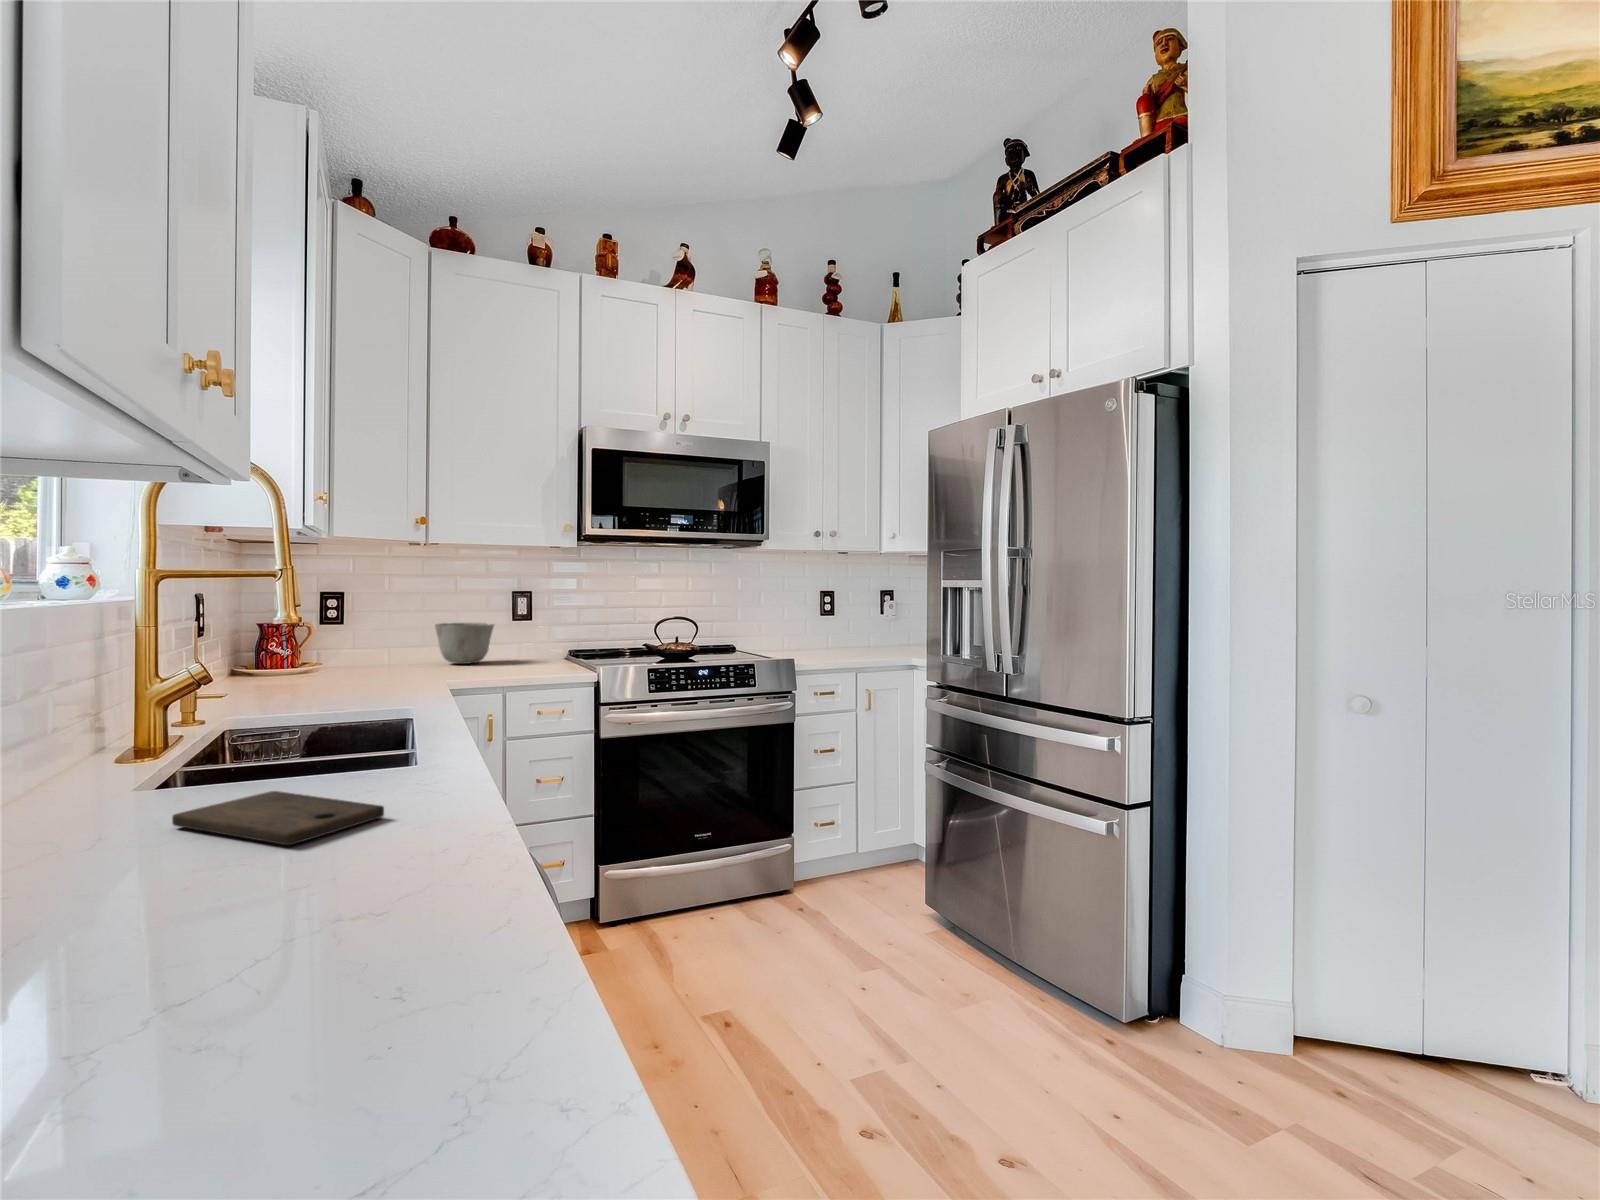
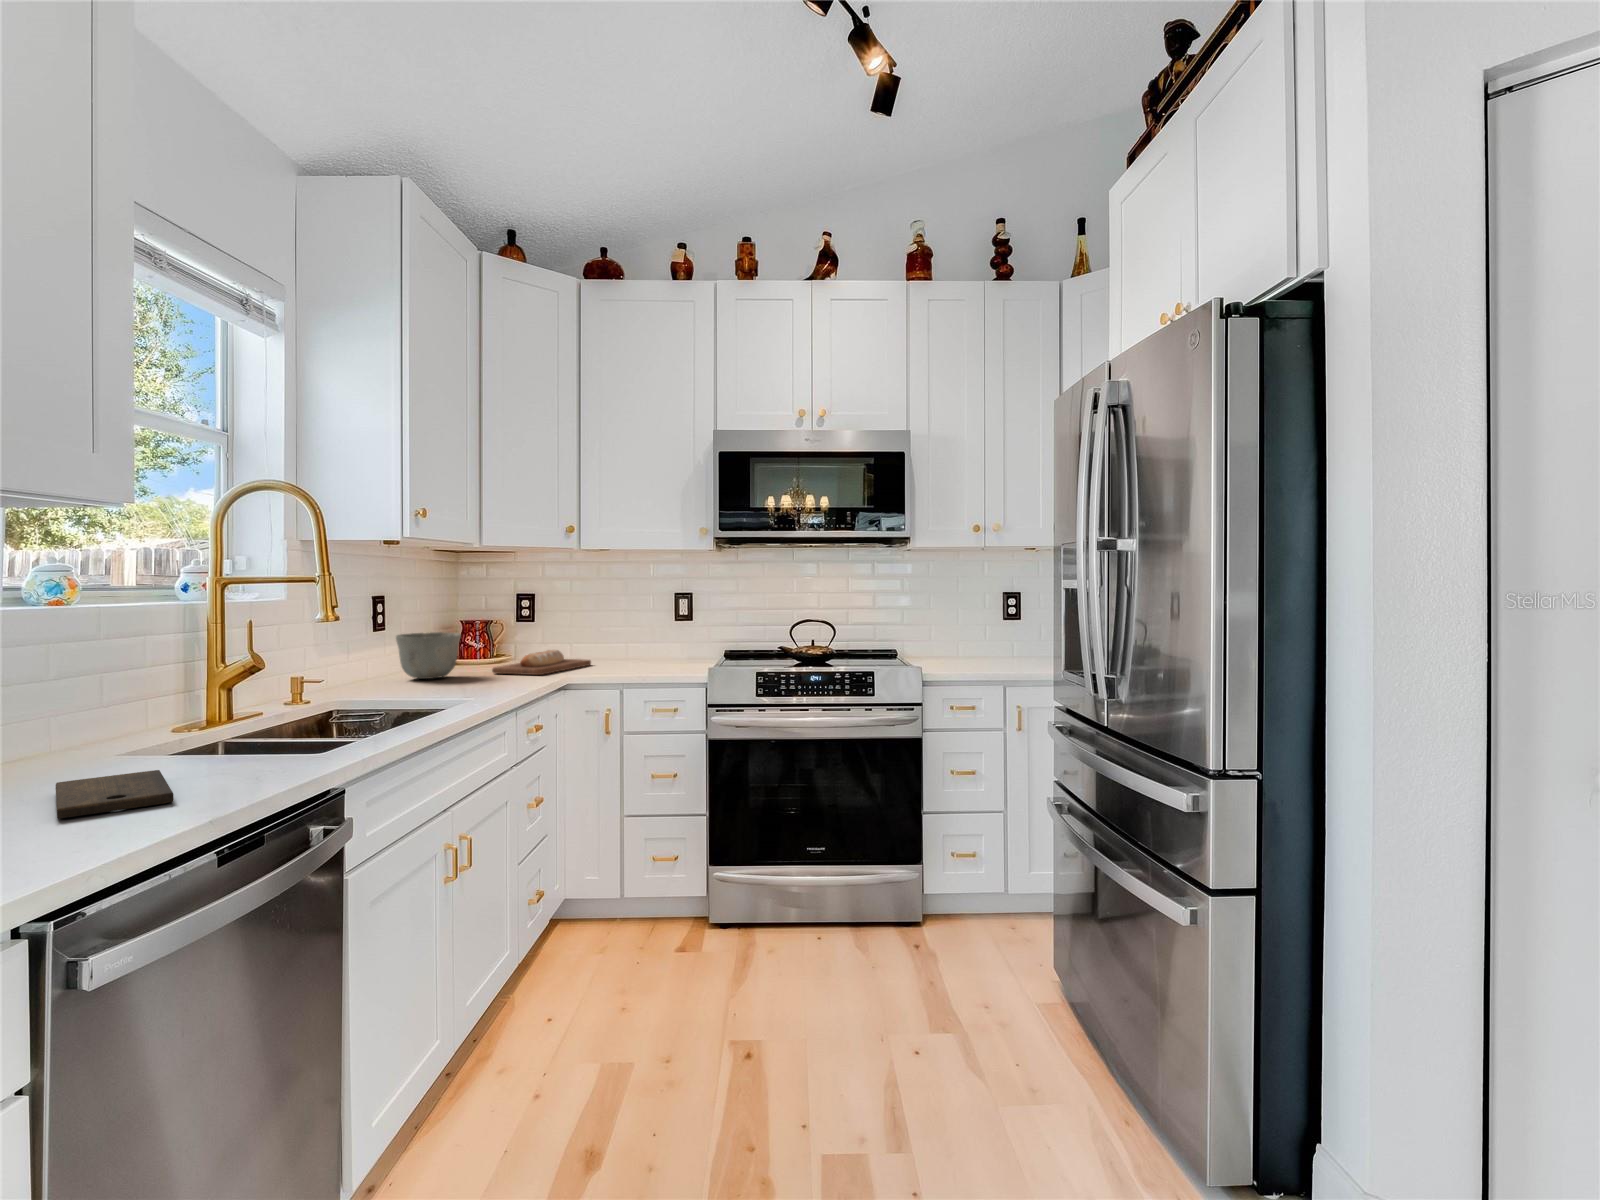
ceramic bowl: present [435,623,494,664] -> present [396,632,461,679]
bread loaf: none [346,654,443,682] -> present [492,650,591,675]

